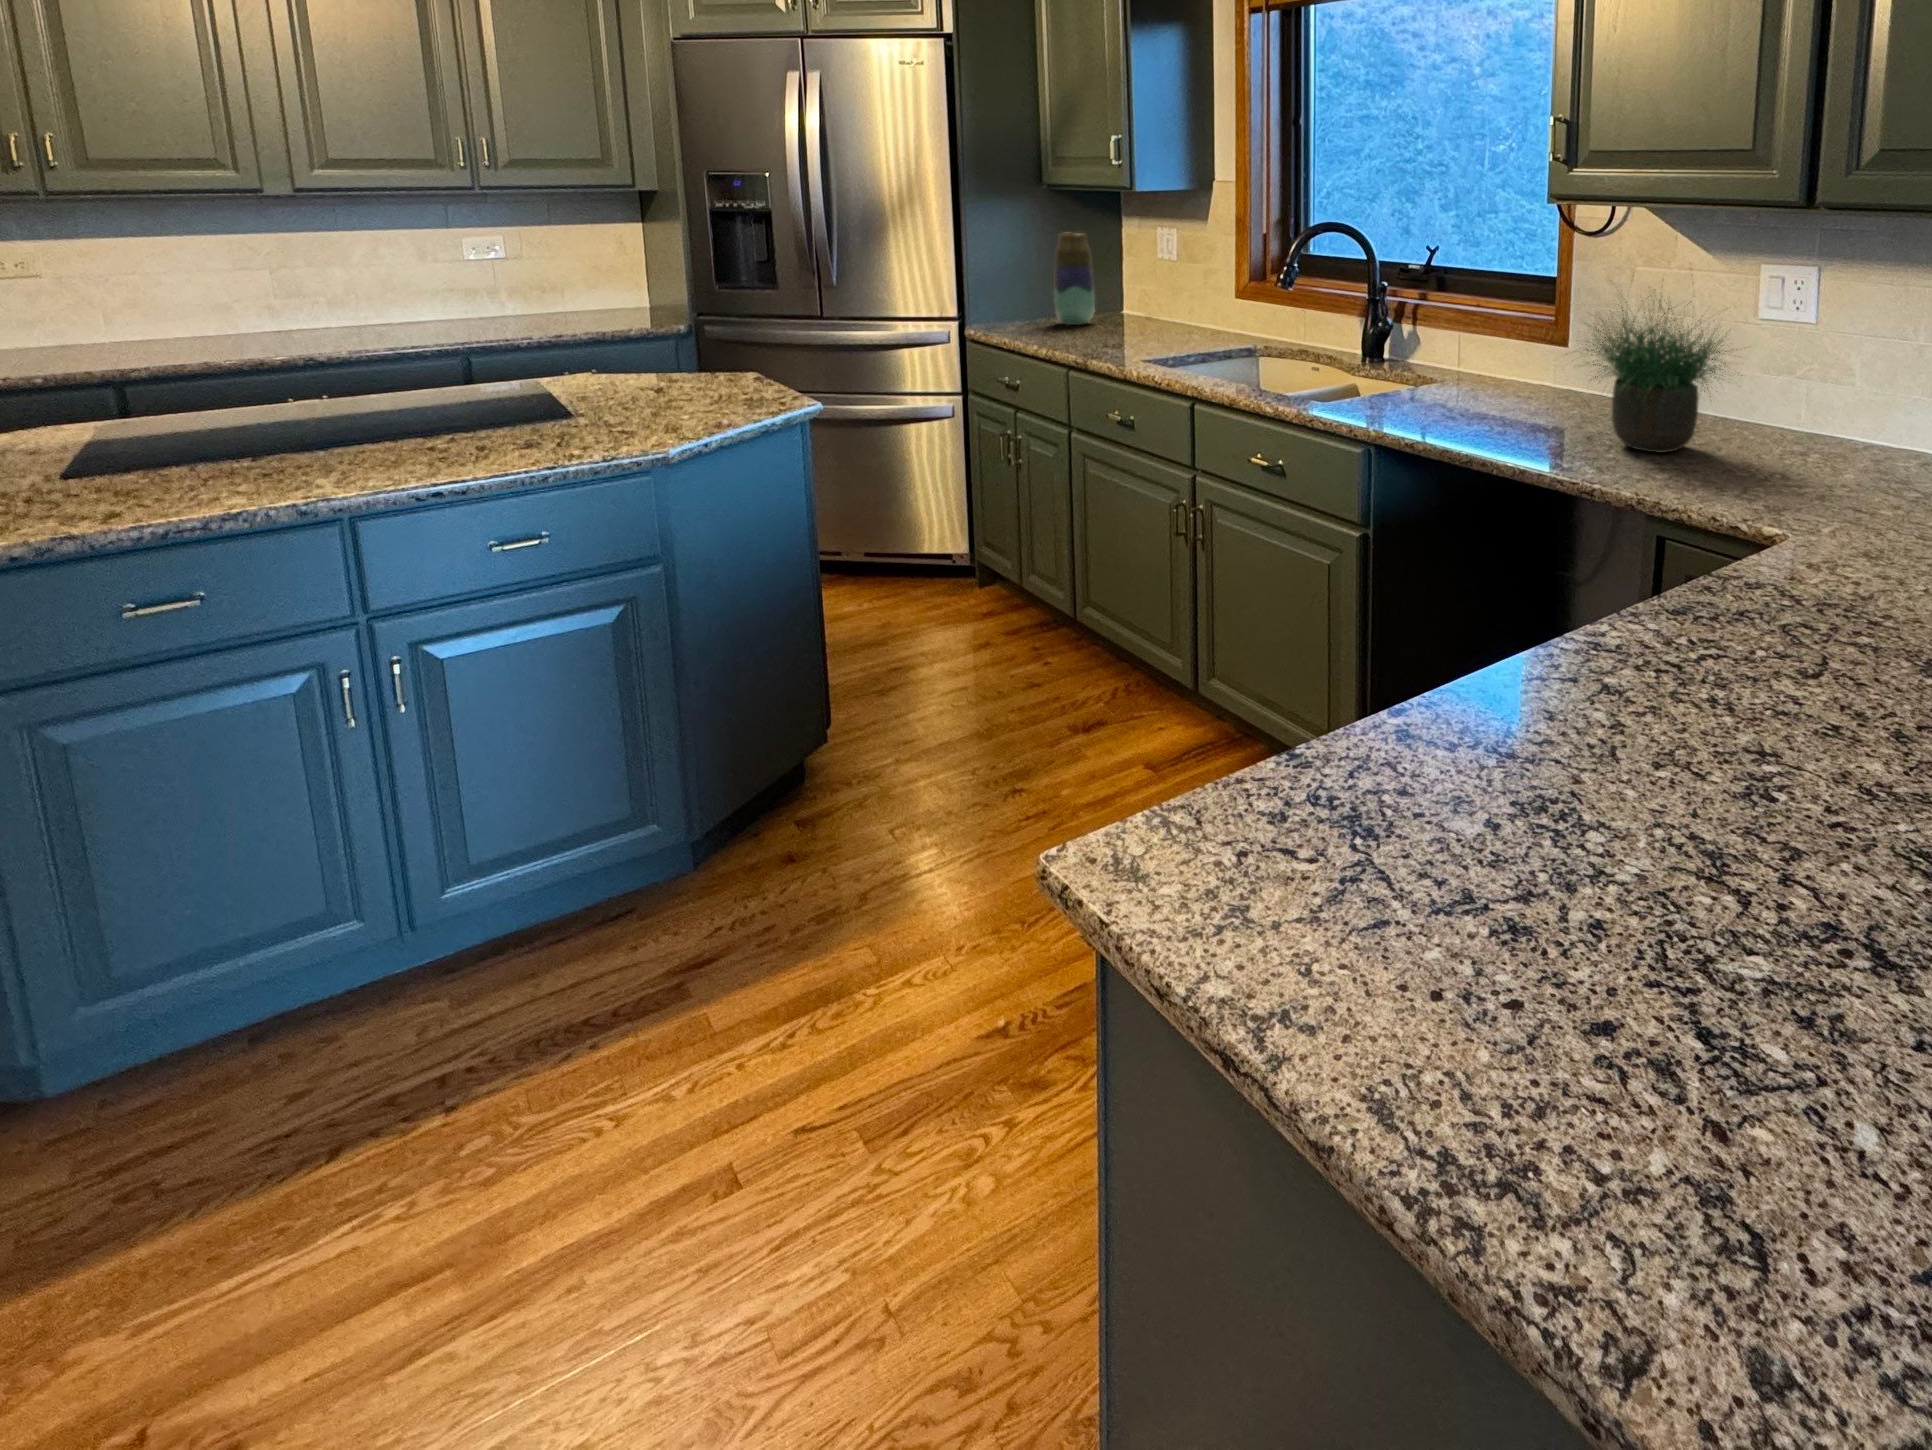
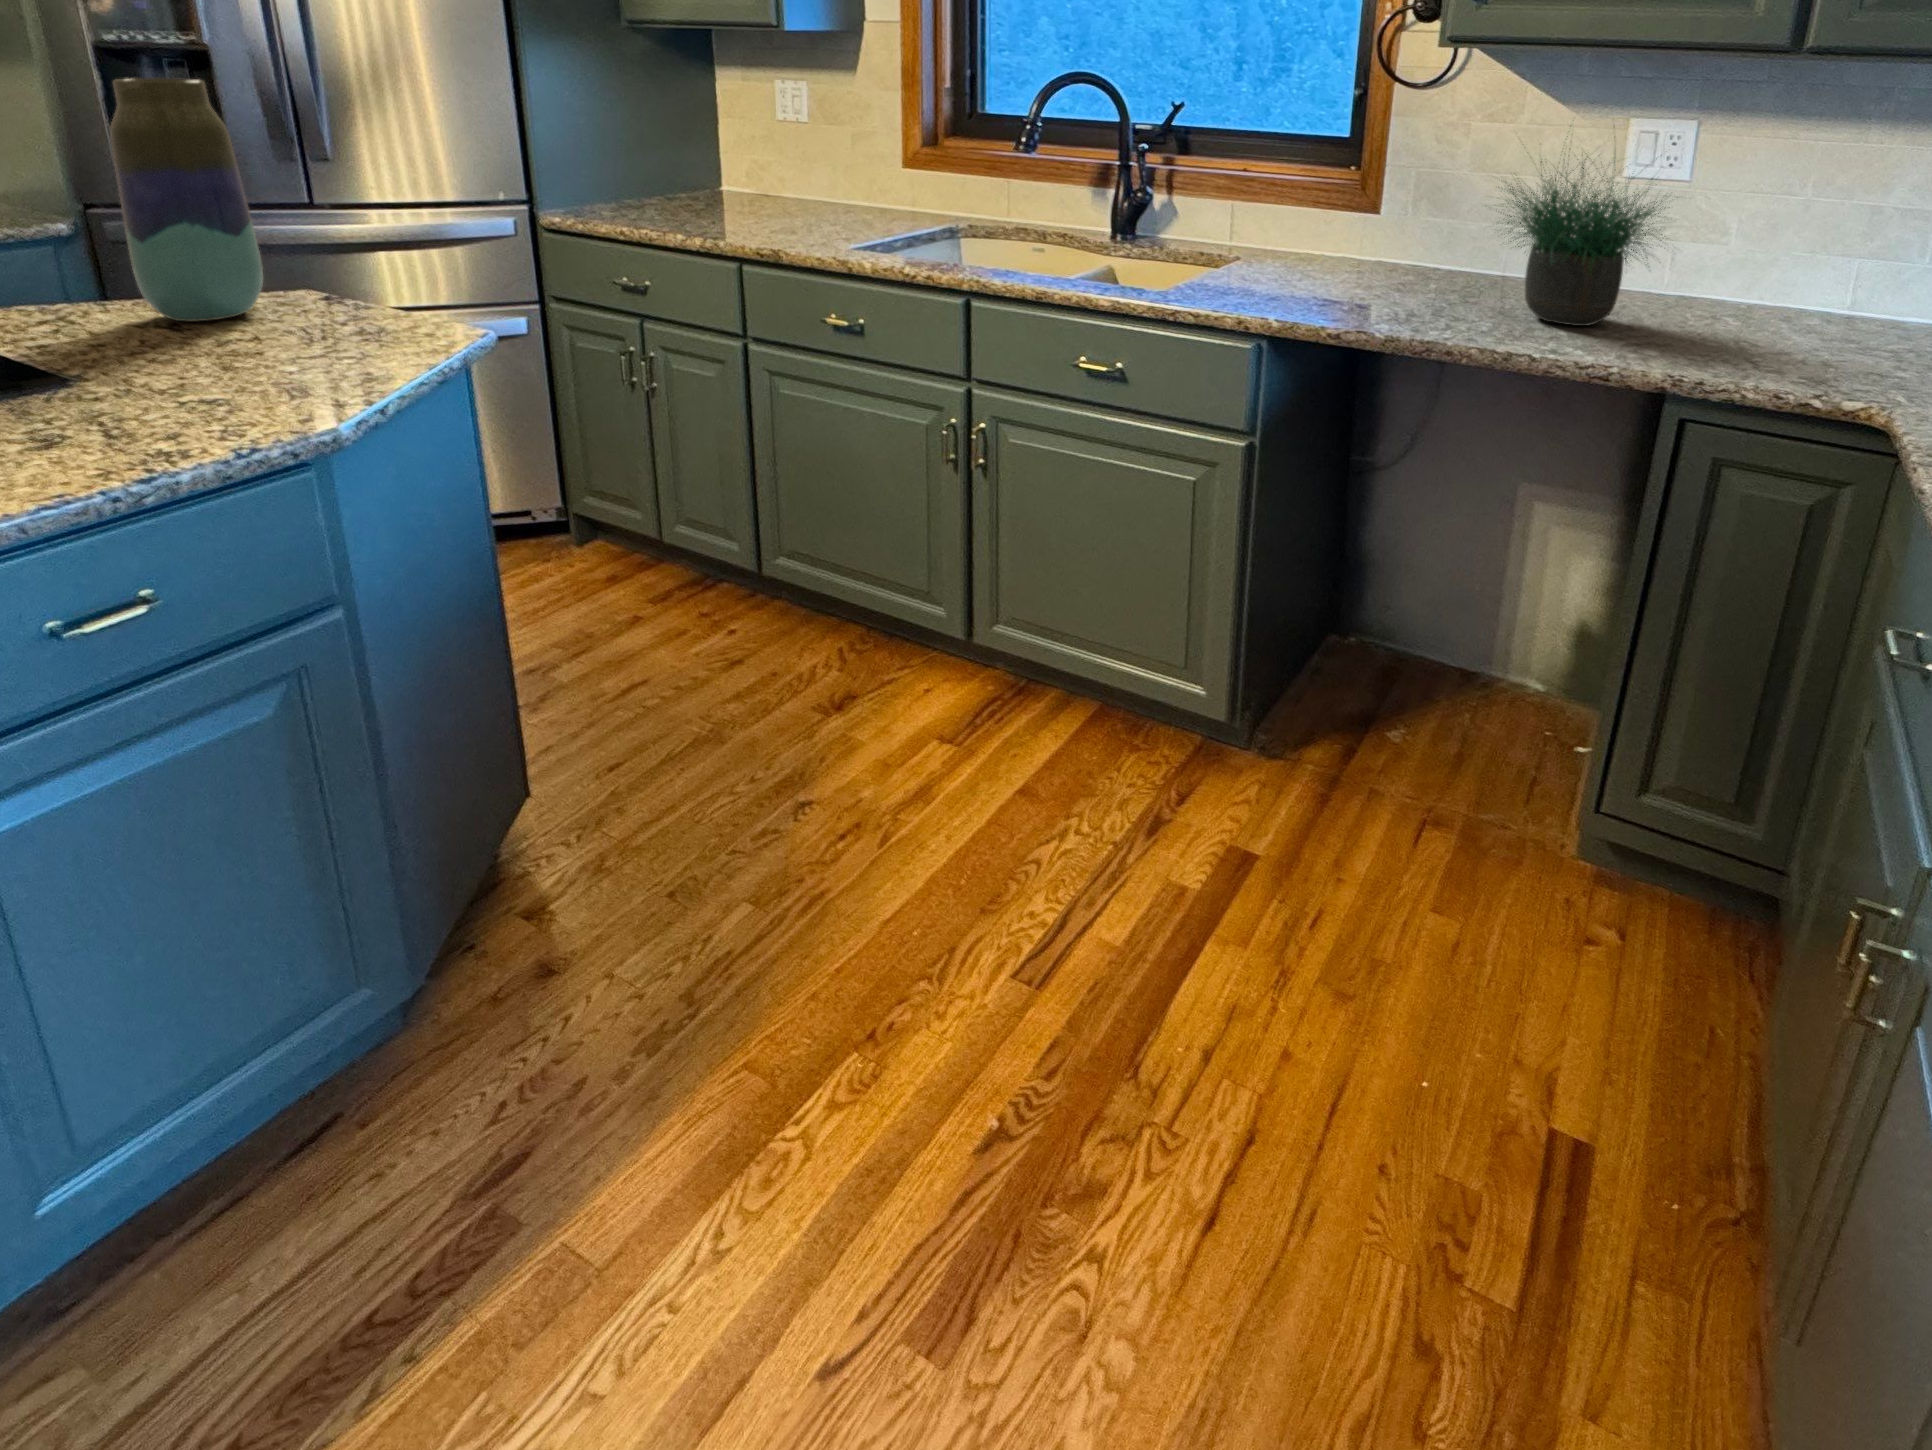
vase: present [1054,233,1095,325] -> present [110,78,263,322]

